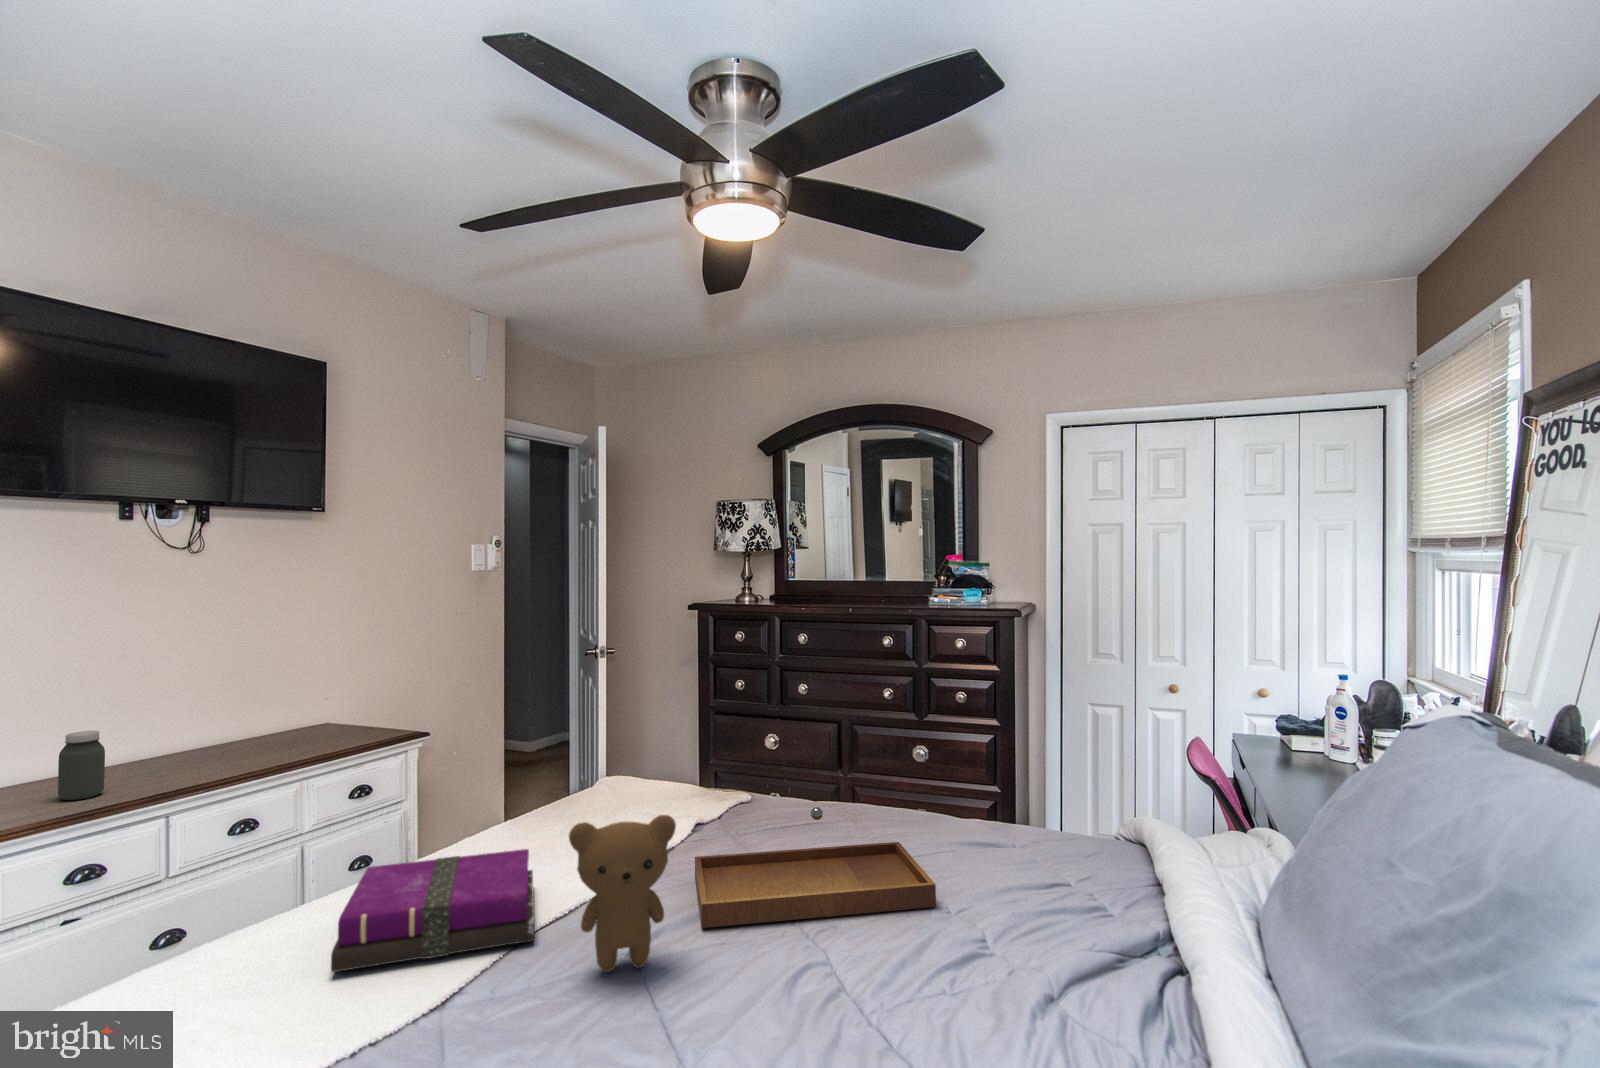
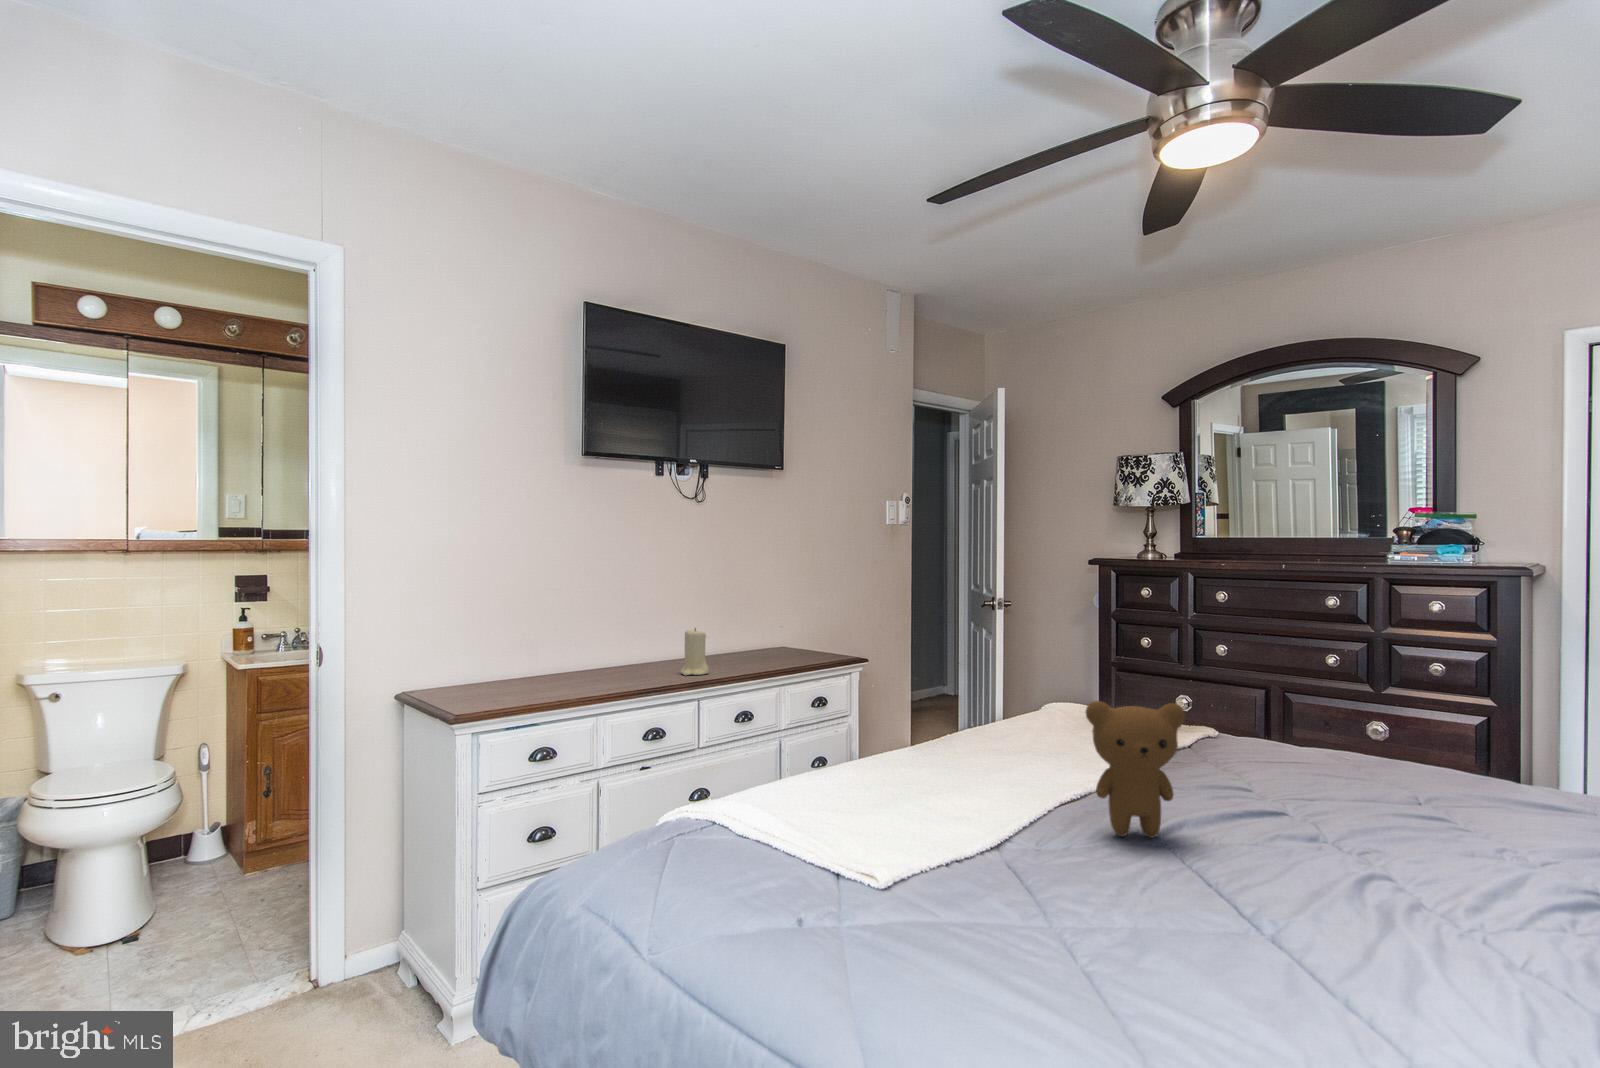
candle: none [140,723,186,788] -> present [681,628,709,675]
jar: present [58,731,105,800] -> none [635,629,661,678]
tray: present [695,807,936,928] -> none [1175,728,1473,841]
notebook: present [331,849,534,973] -> none [884,733,1043,806]

